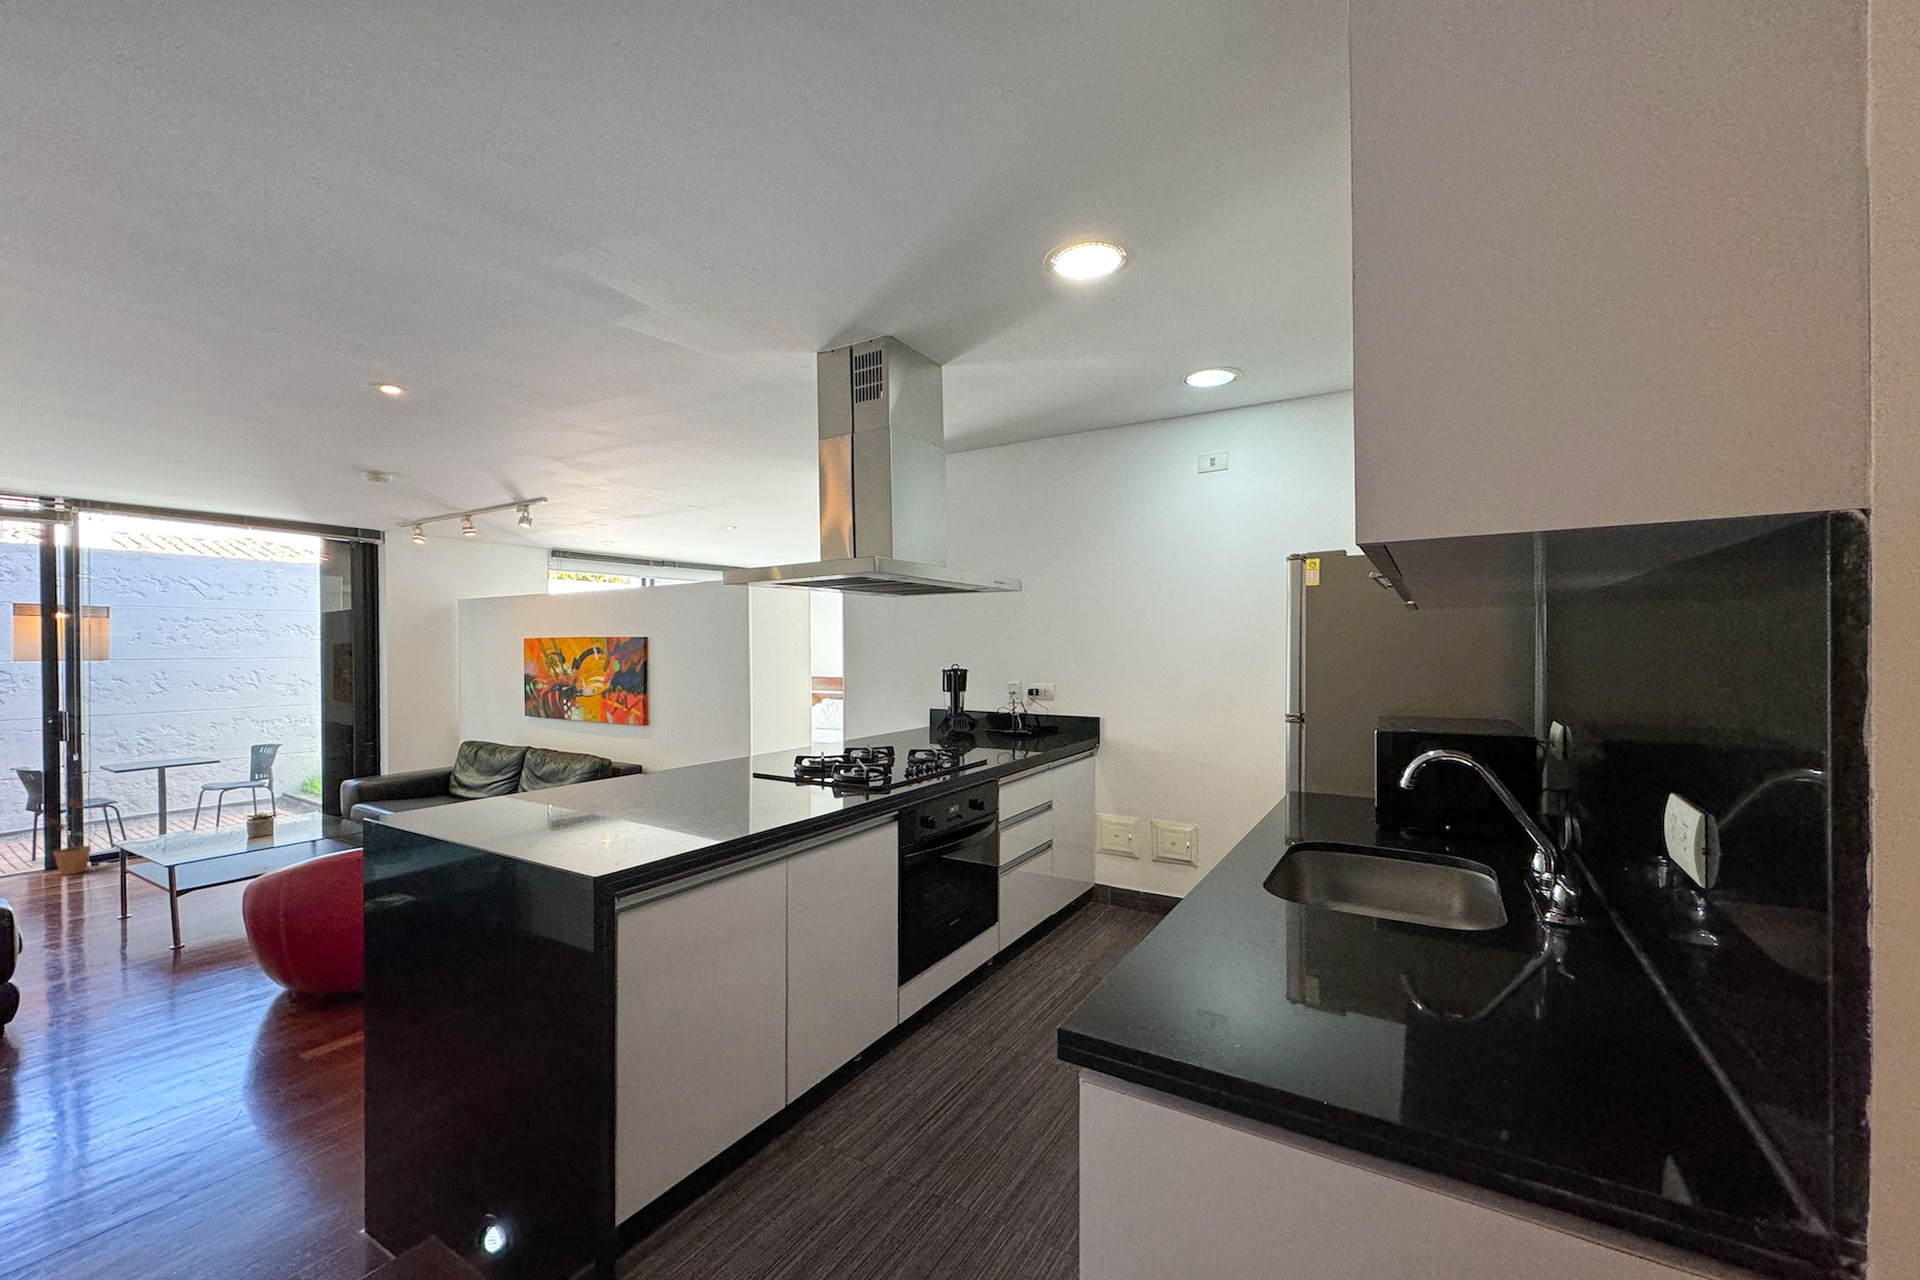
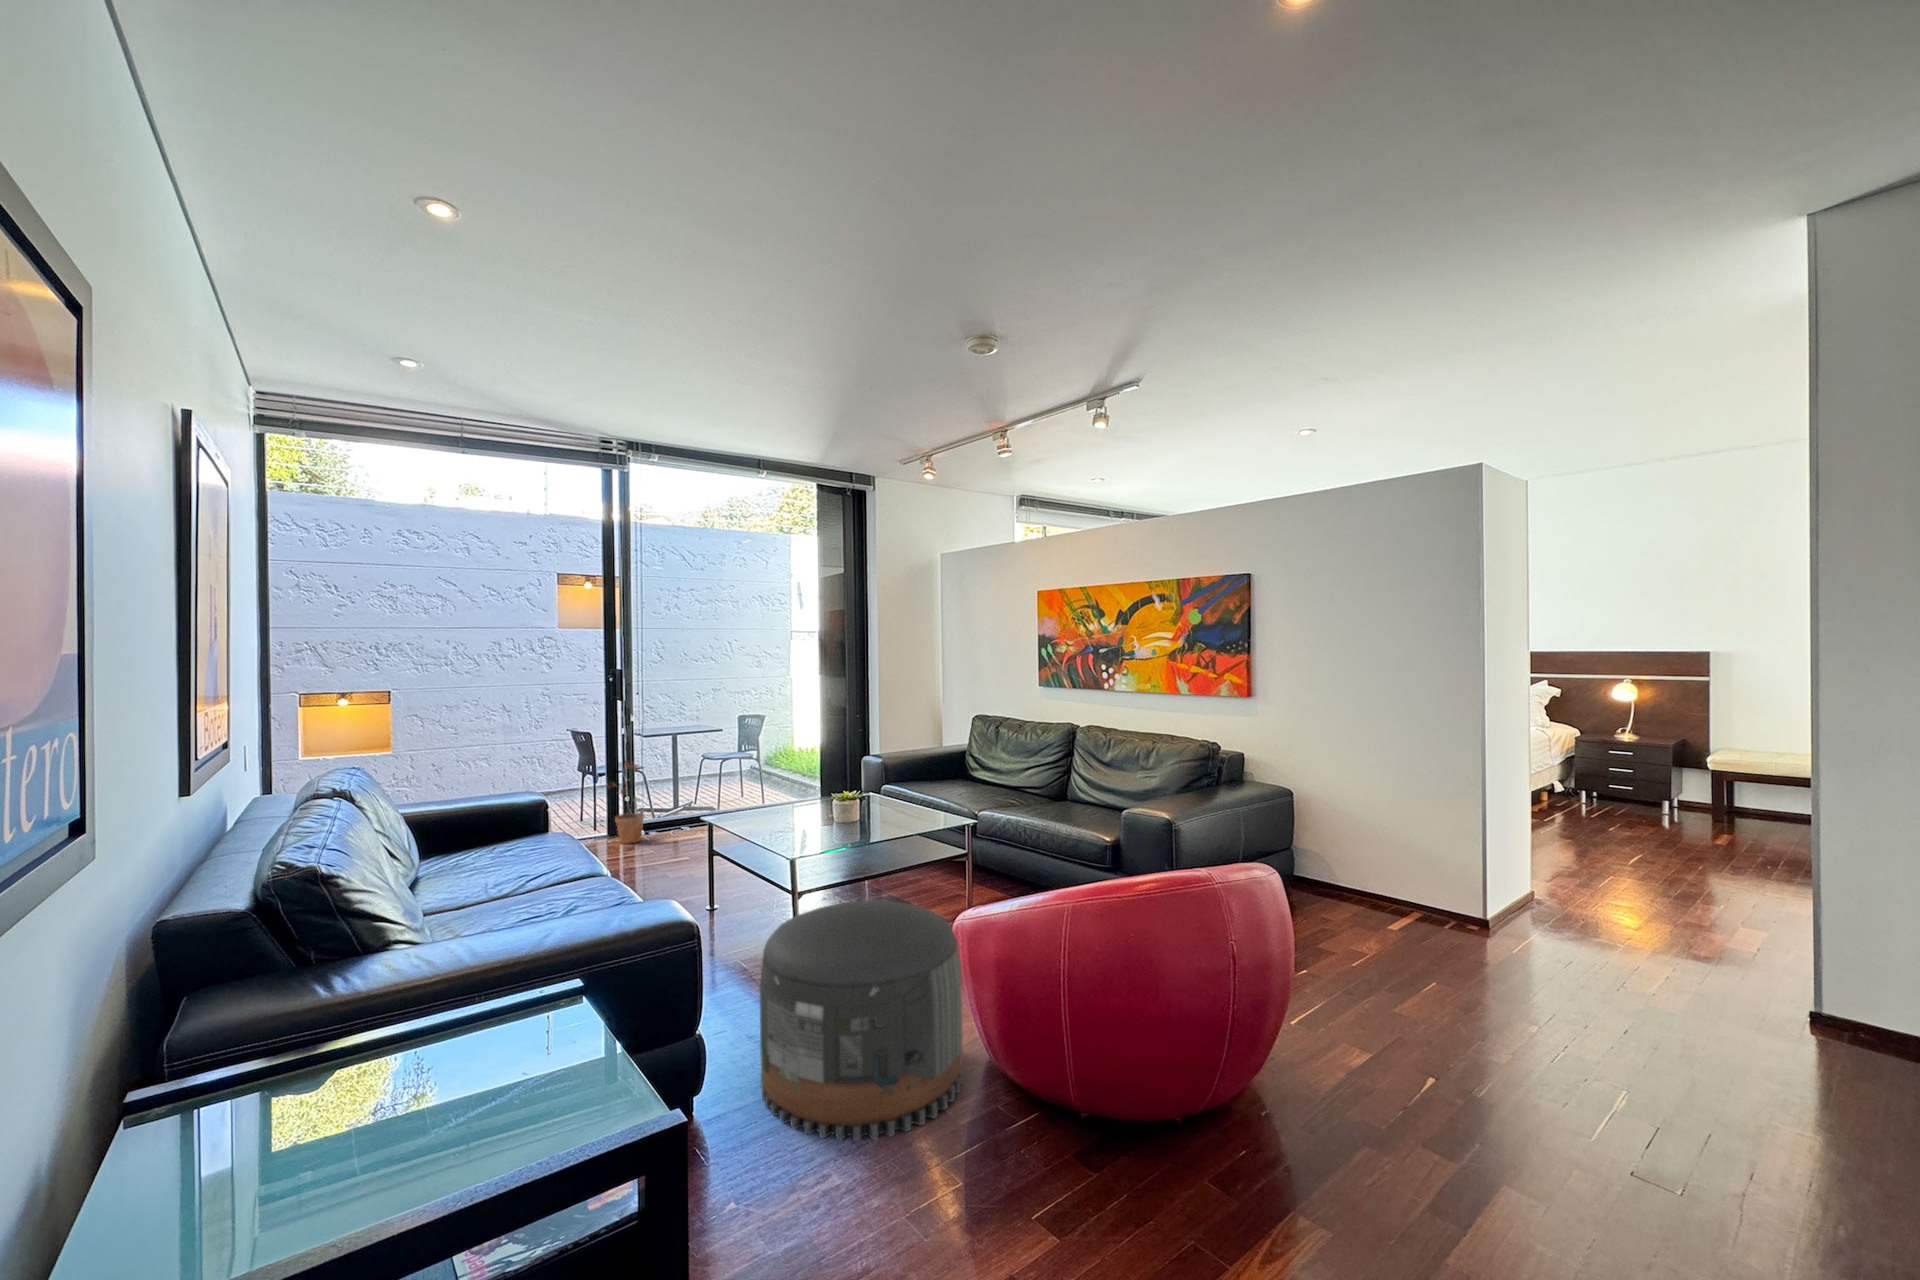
pouf: none [48,891,235,1039] -> present [760,901,963,1141]

